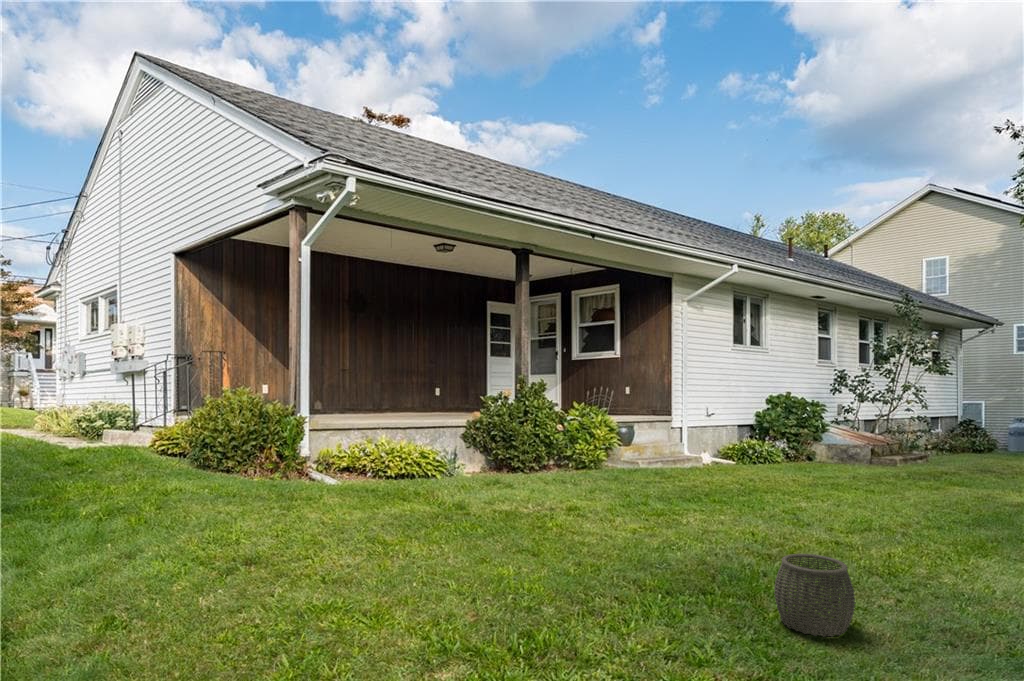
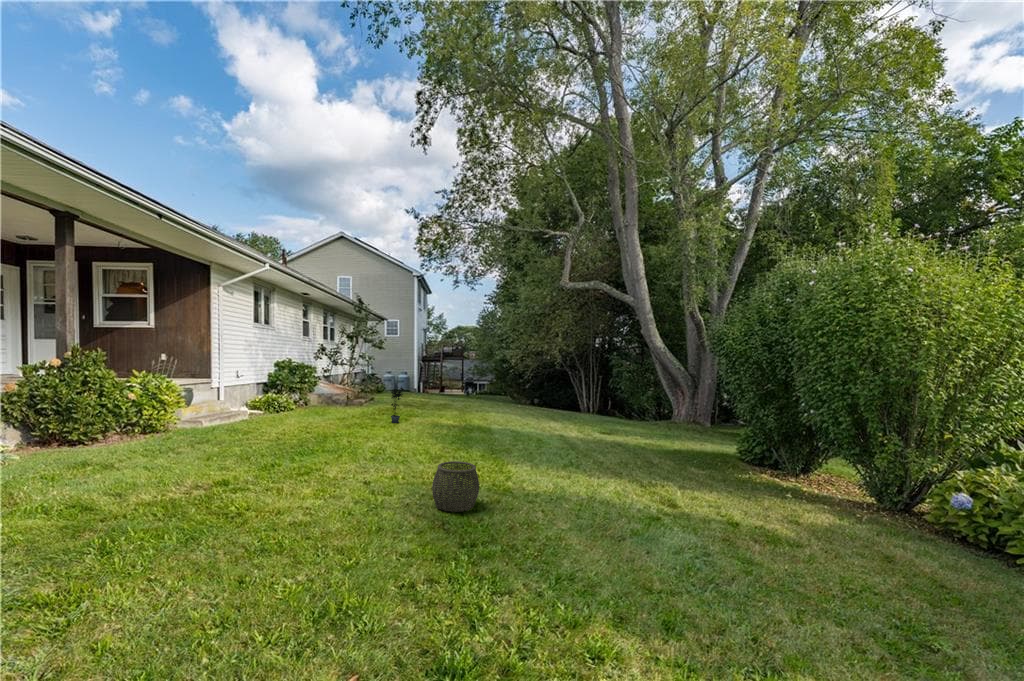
potted plant: none [882,437,912,499] -> present [391,386,405,423]

